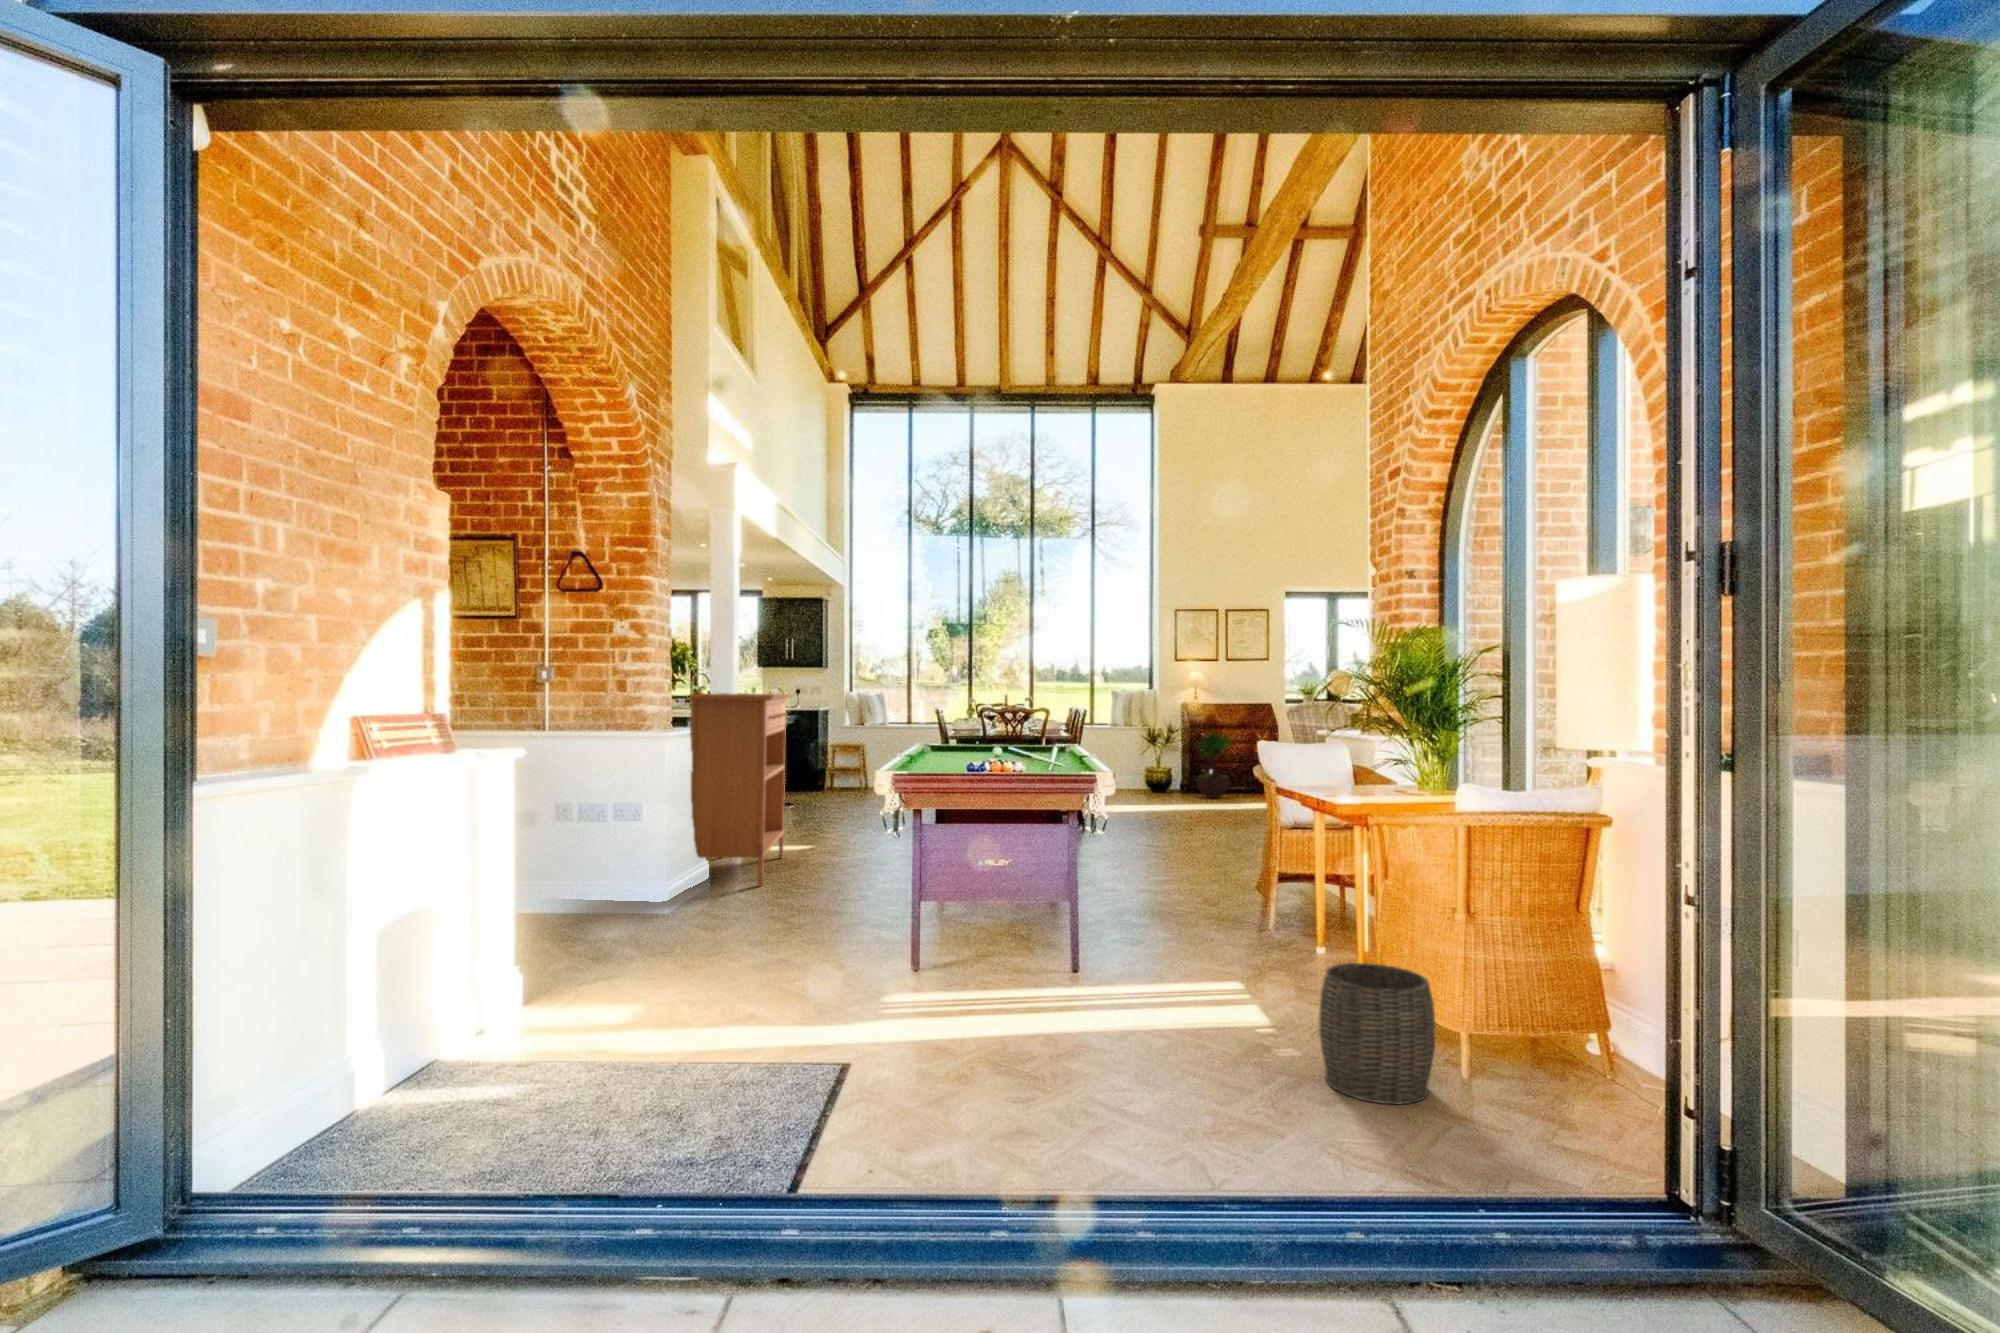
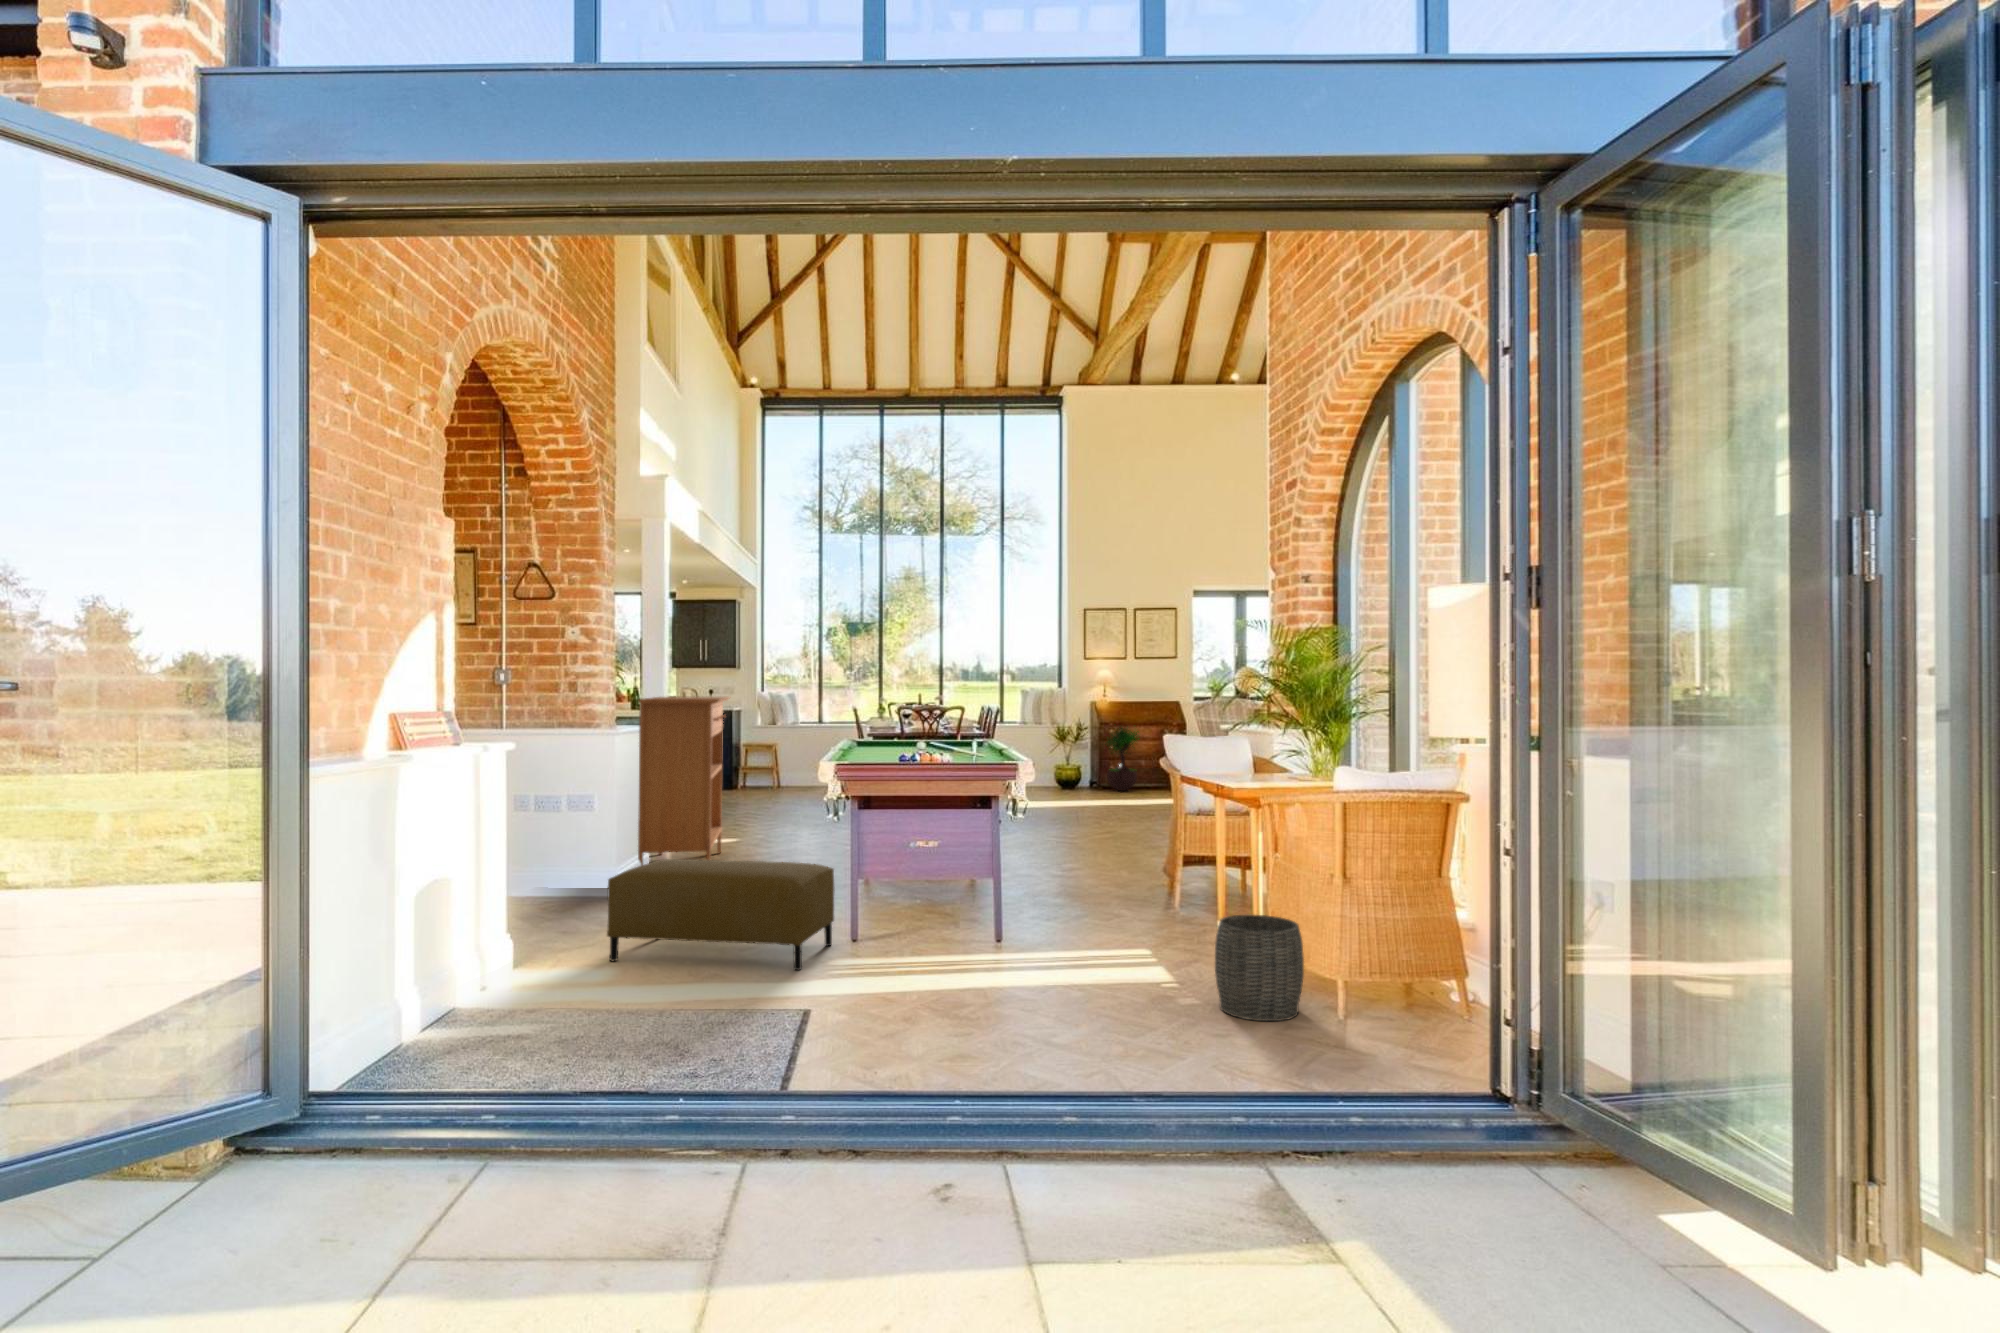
ottoman: none [617,871,874,1006] -> present [607,859,835,970]

